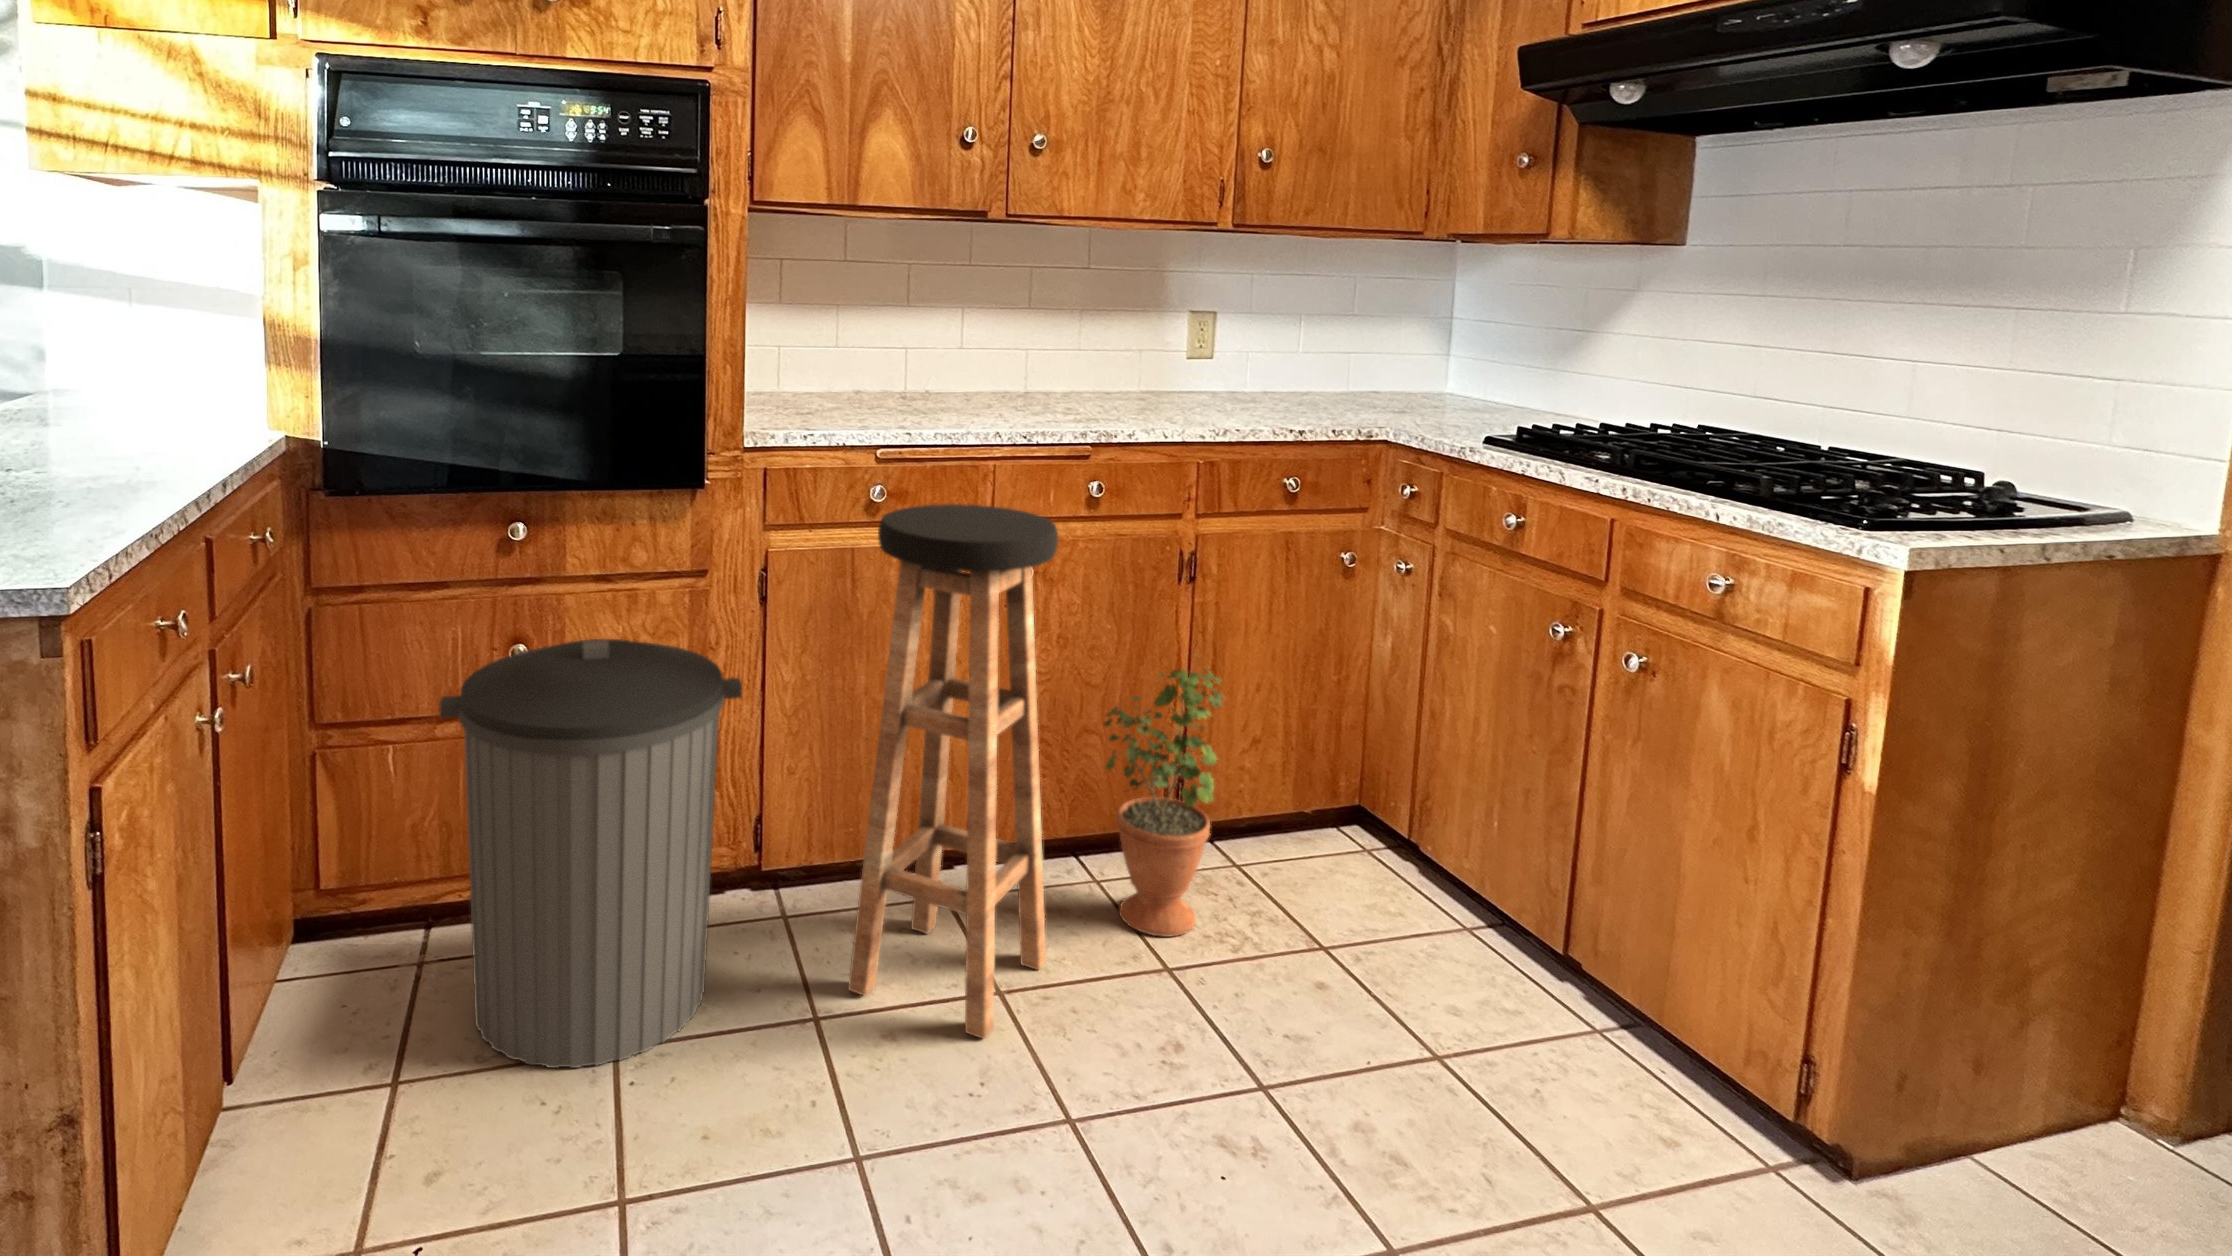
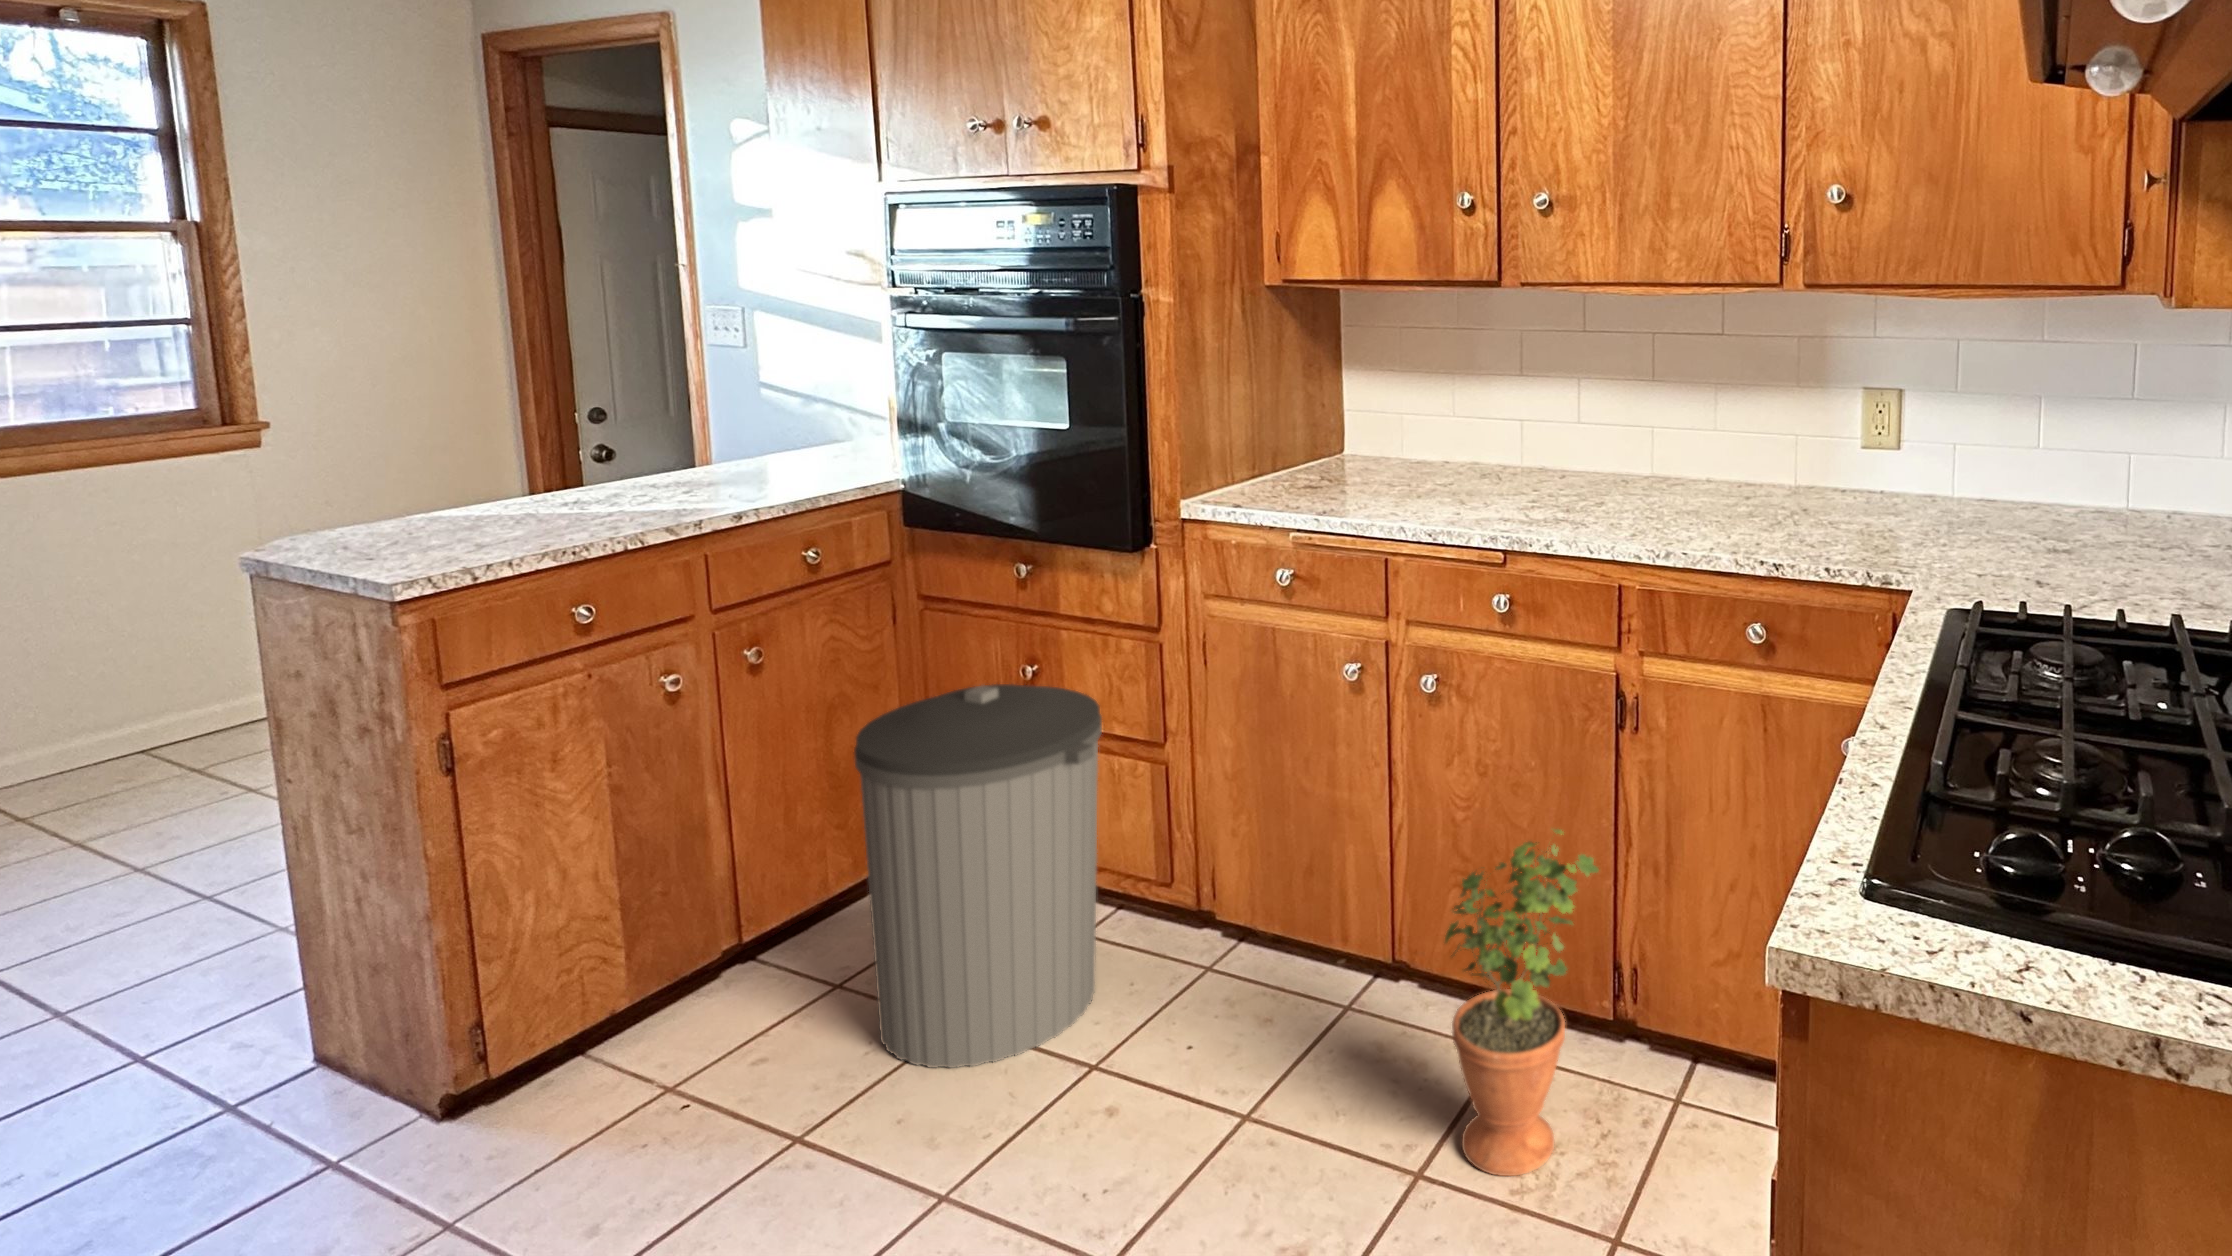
bar stool: present [848,504,1058,1039] -> none [1126,601,1333,1188]

